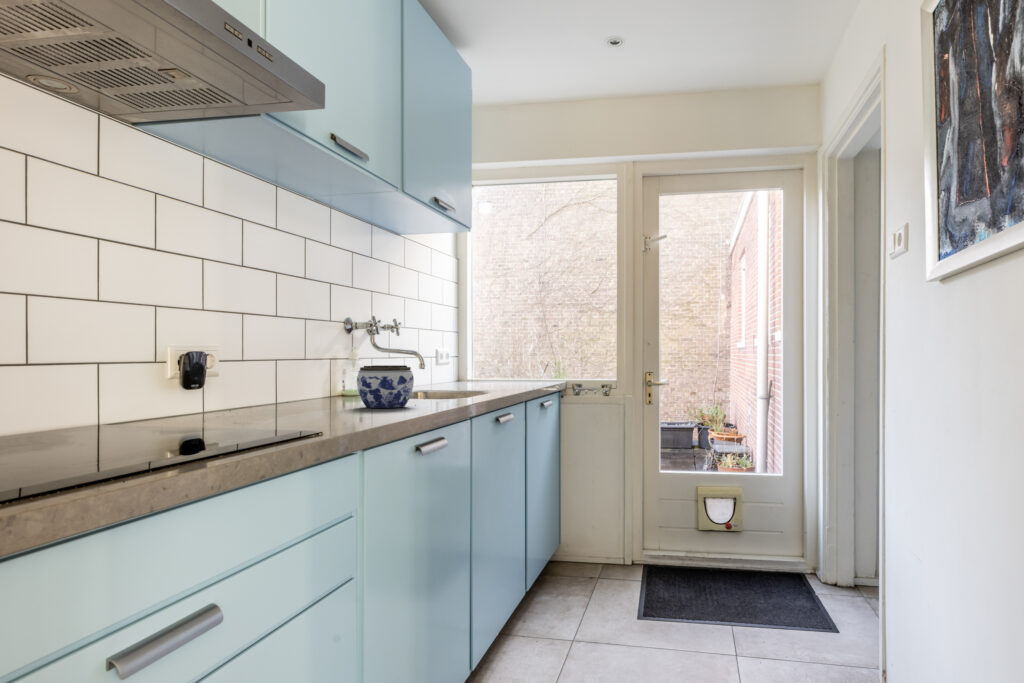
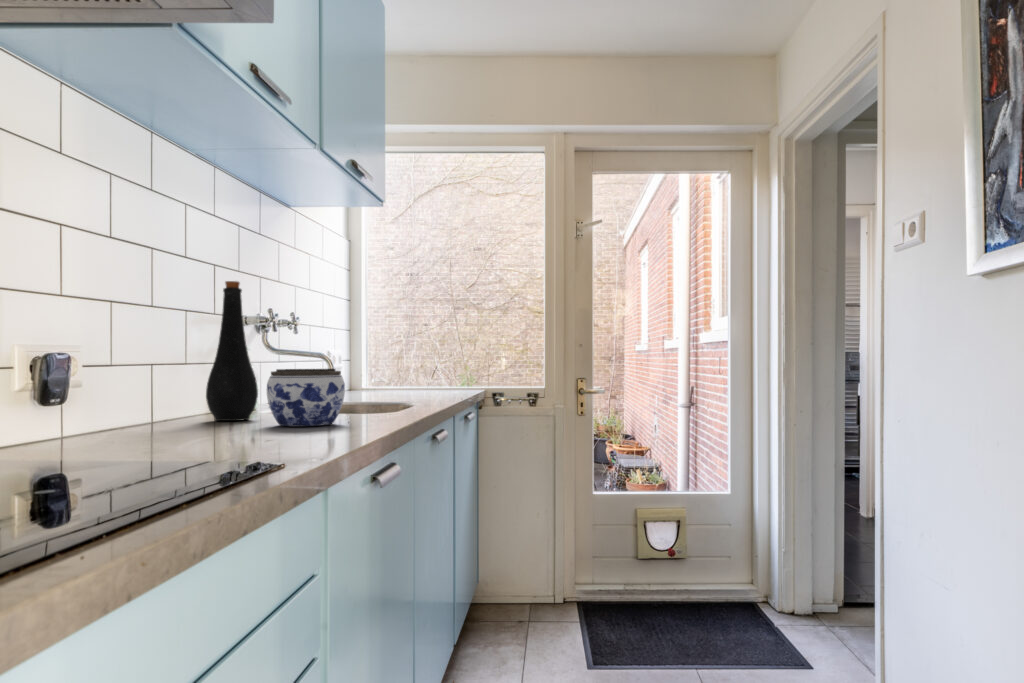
bottle: none [320,300,357,403] -> present [206,281,258,421]

